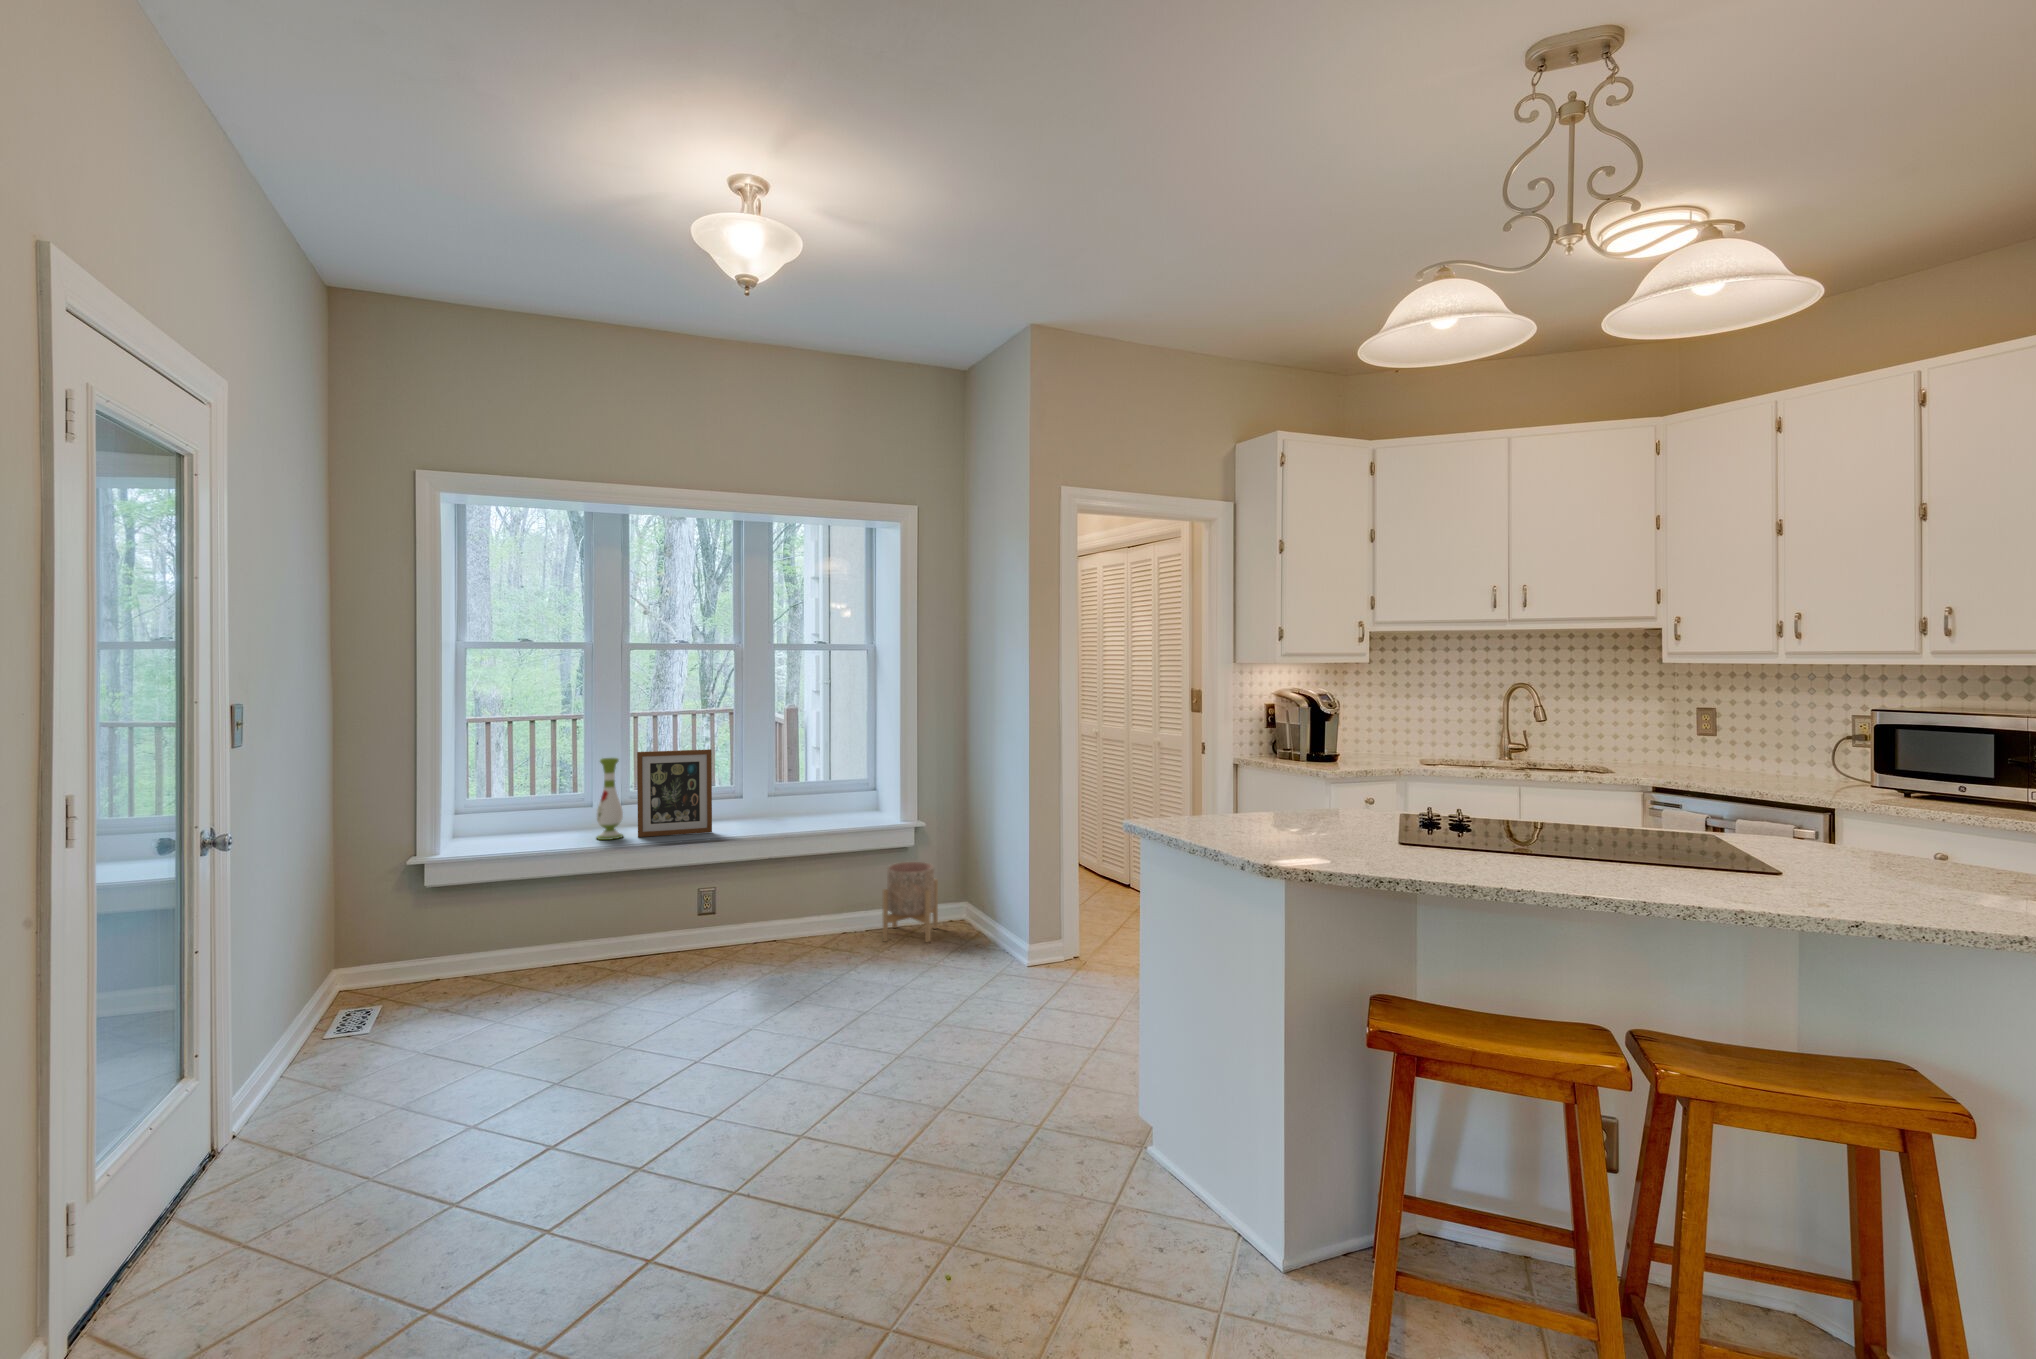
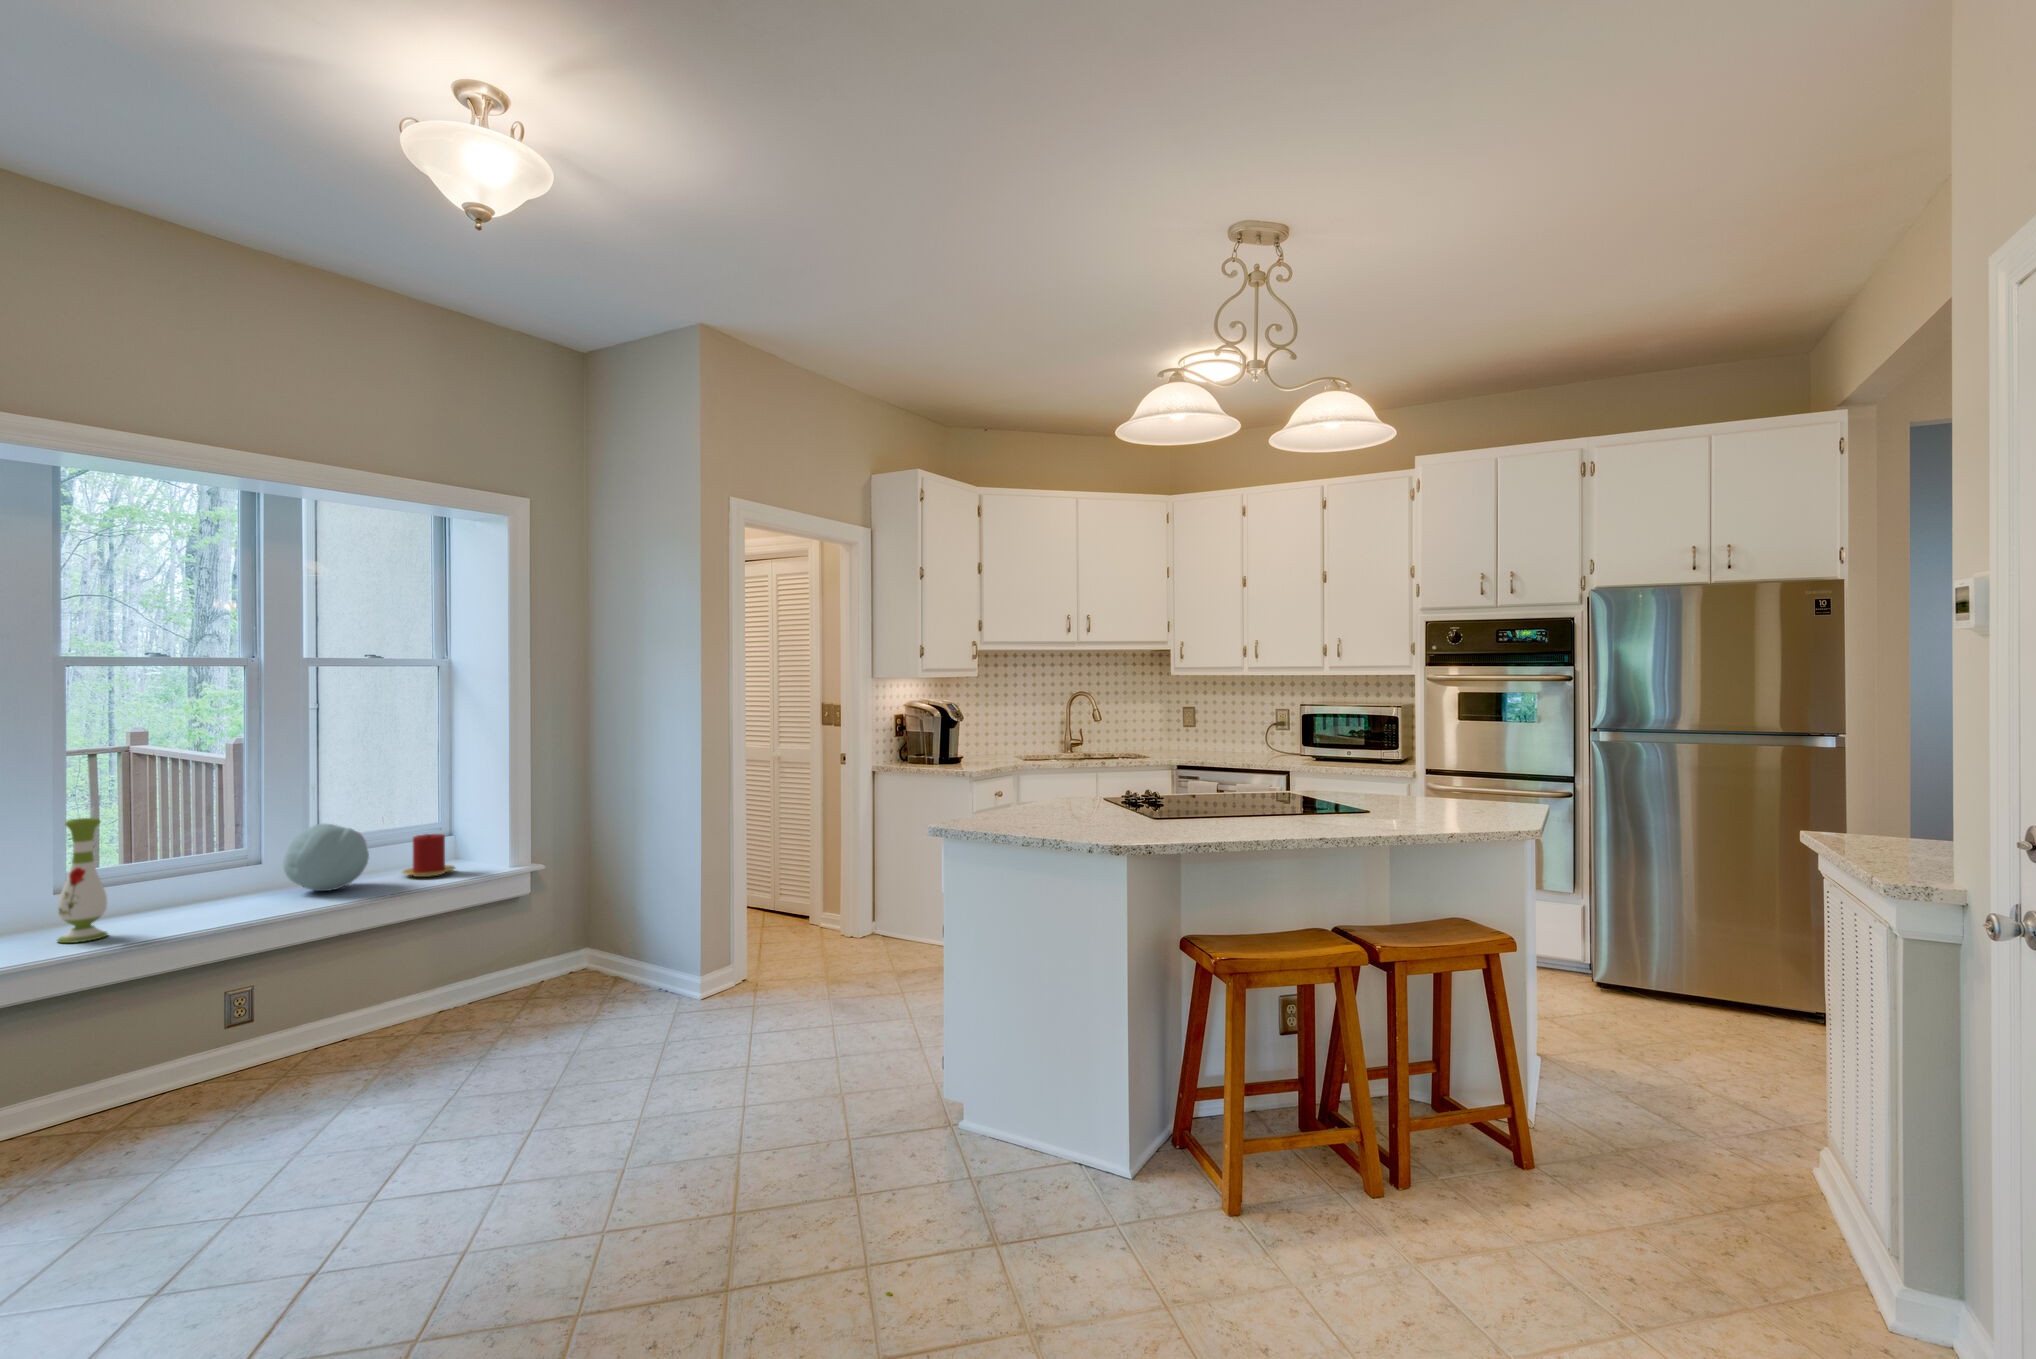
picture frame: present [637,749,712,837] -> none [135,795,257,931]
cushion: none [744,773,798,824] -> present [283,824,369,891]
candle: none [826,788,863,821] -> present [402,834,455,877]
planter: present [882,862,938,943] -> none [503,912,574,1012]

